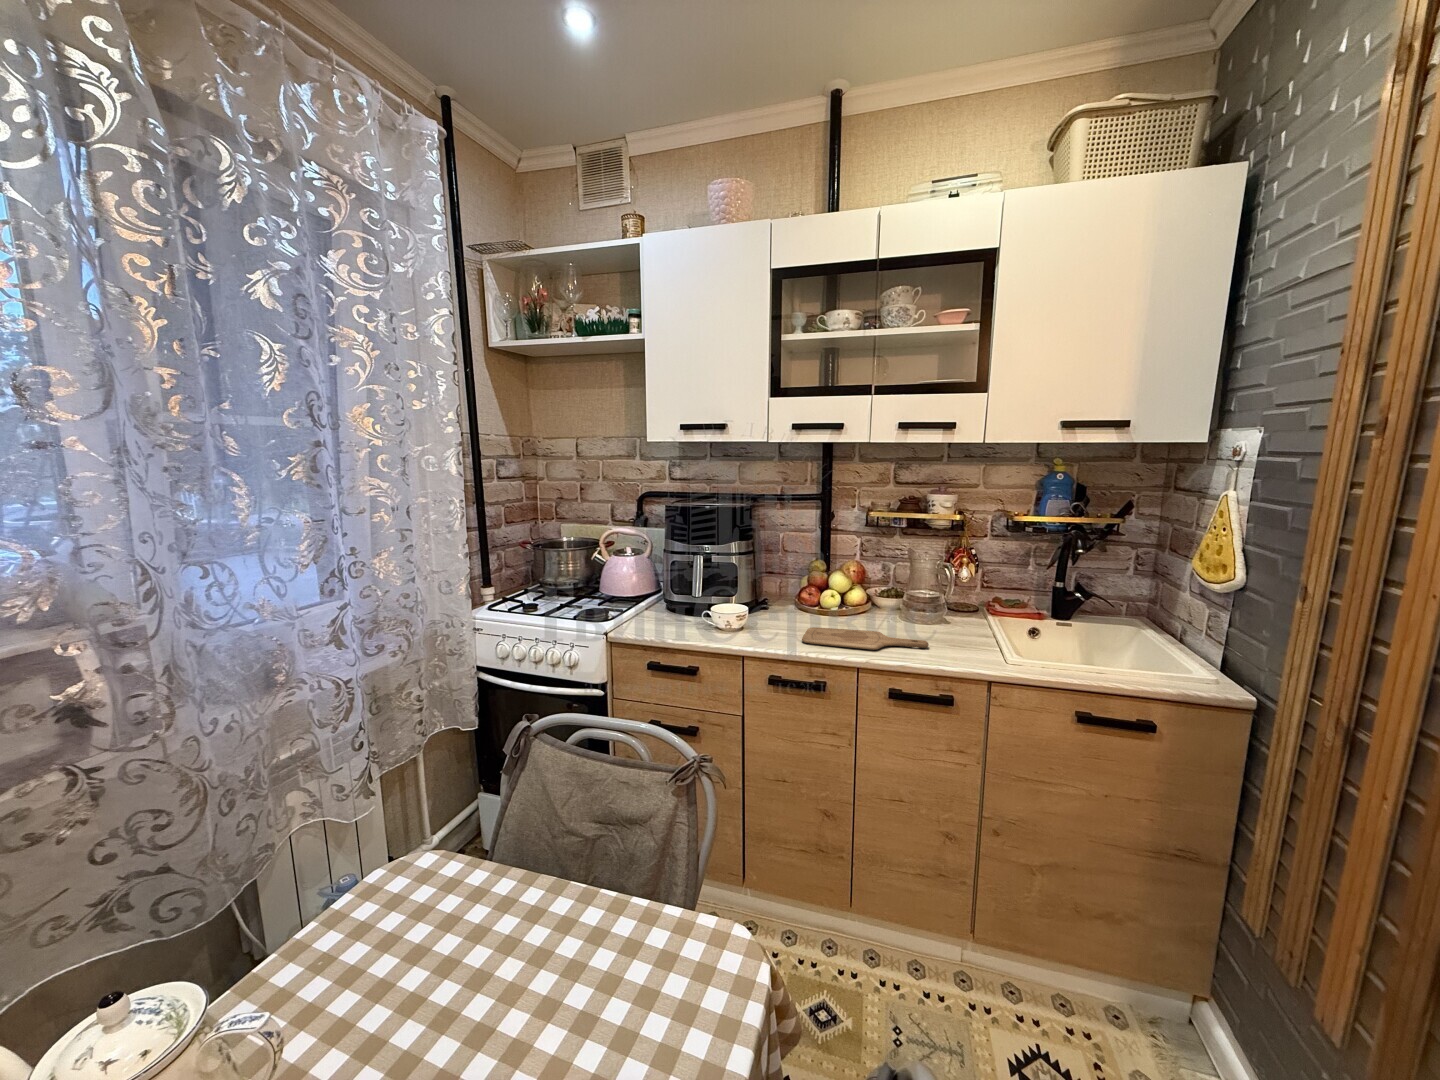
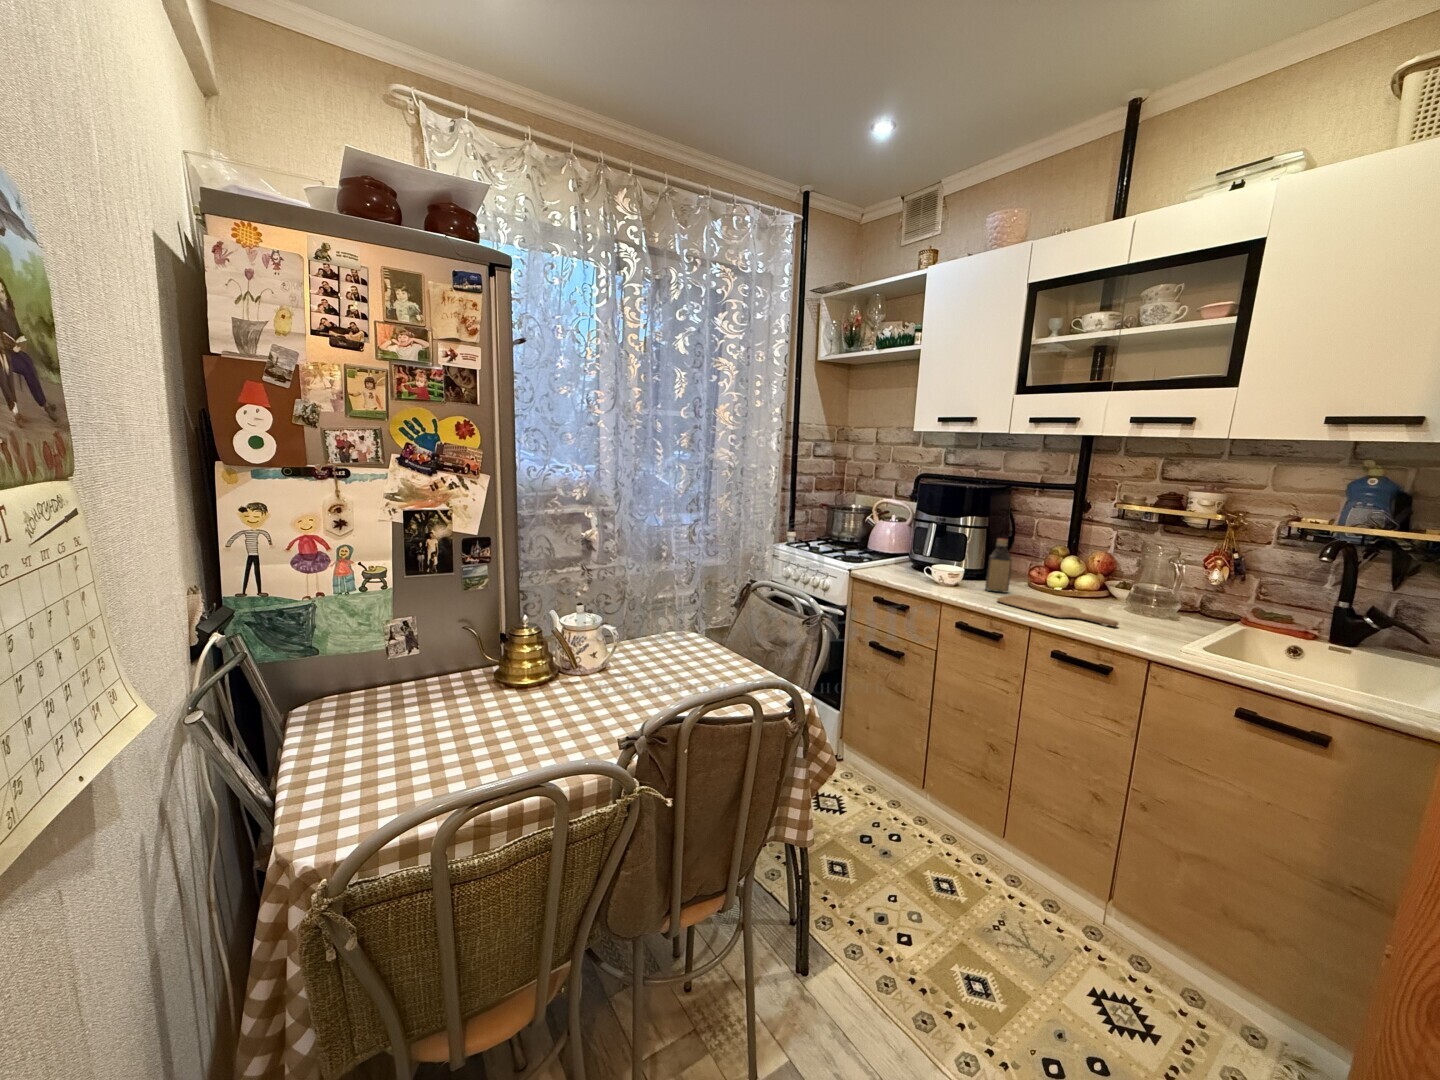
bottle: none [771,564,796,628] -> present [985,538,1011,593]

